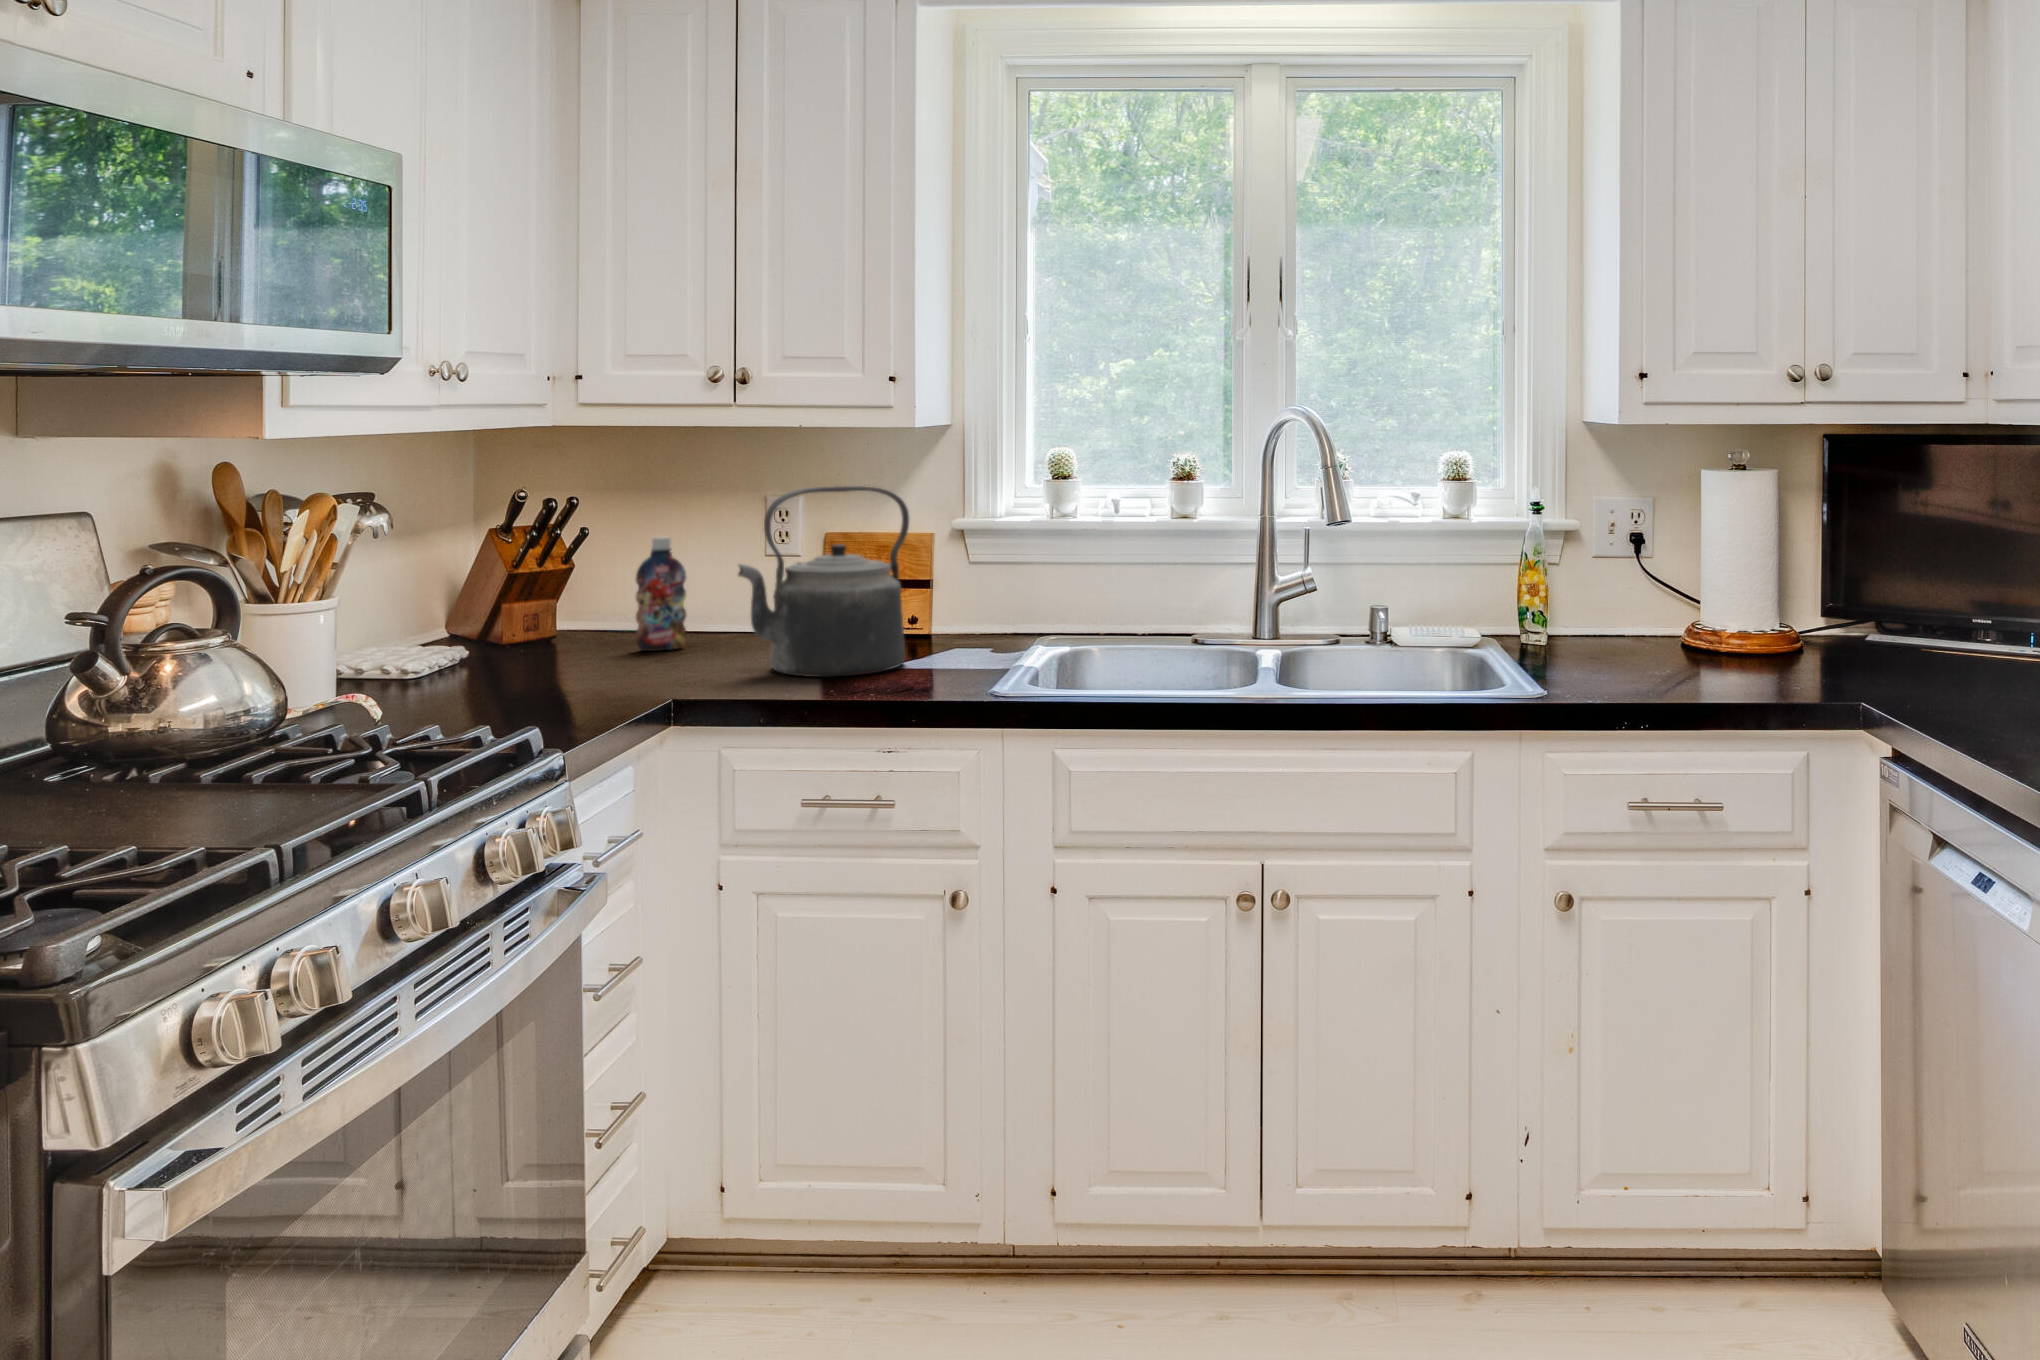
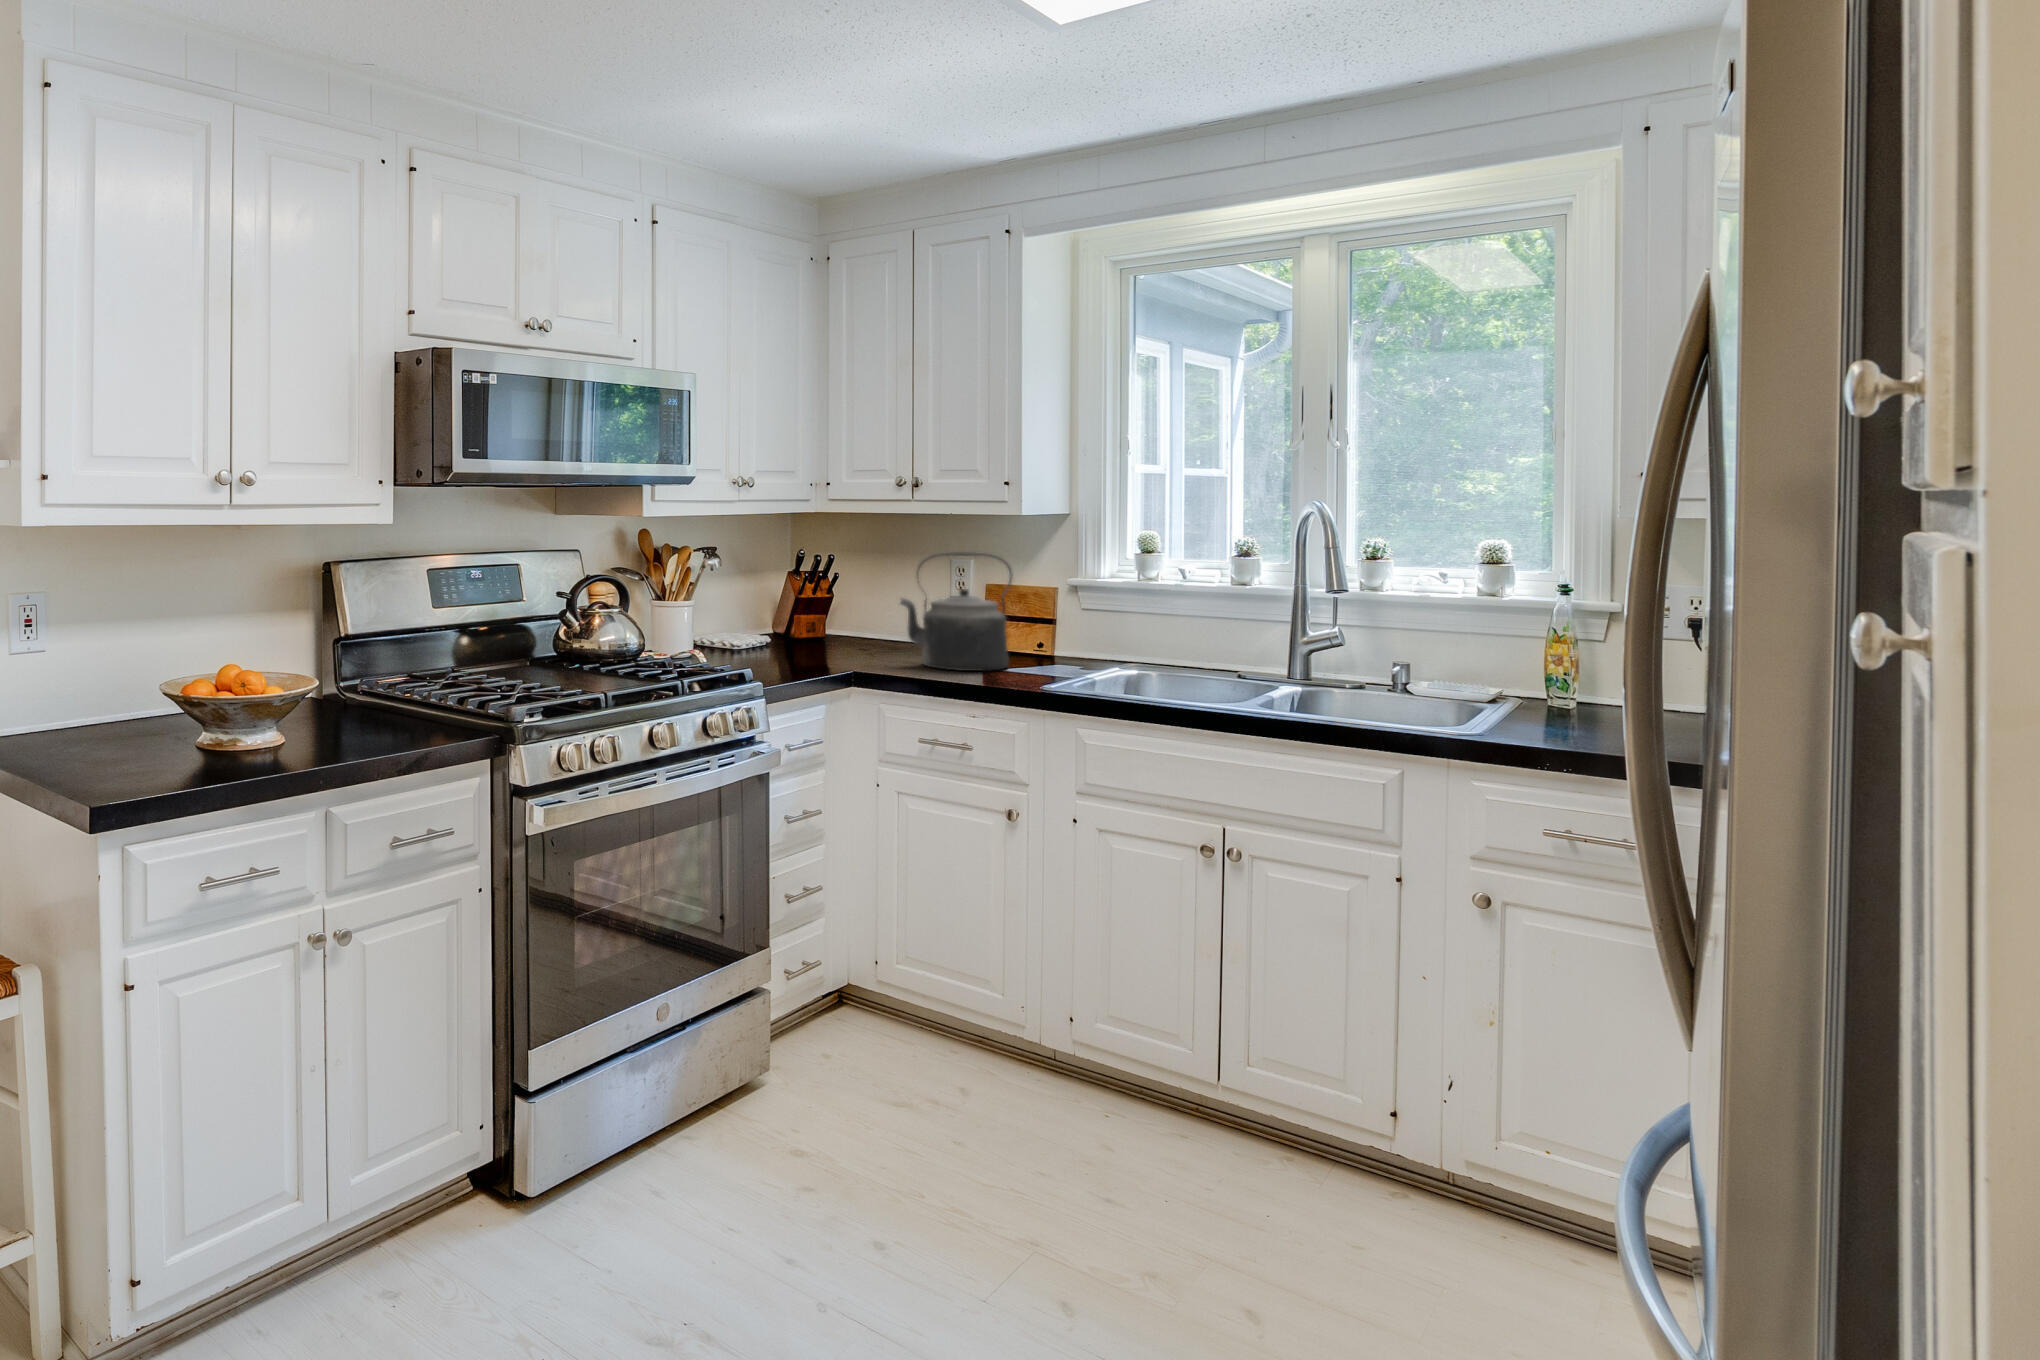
bottle: present [636,537,687,651] -> none [861,581,892,650]

